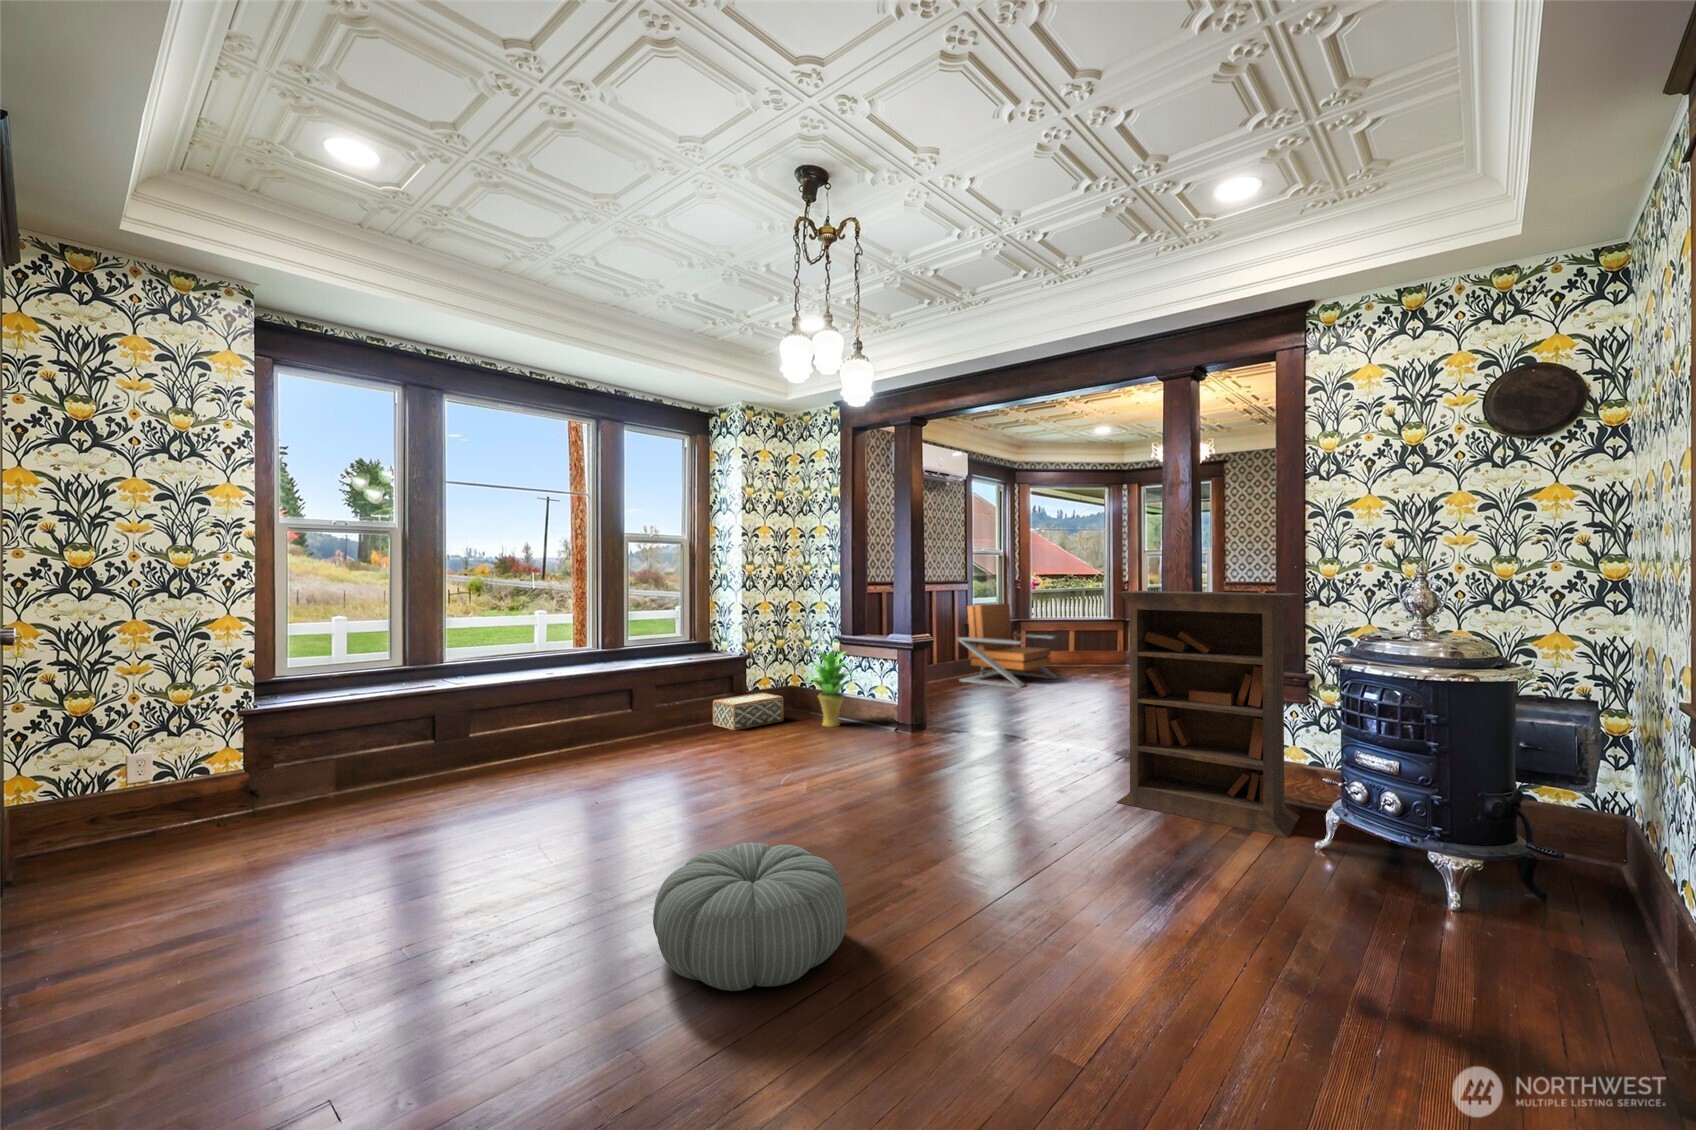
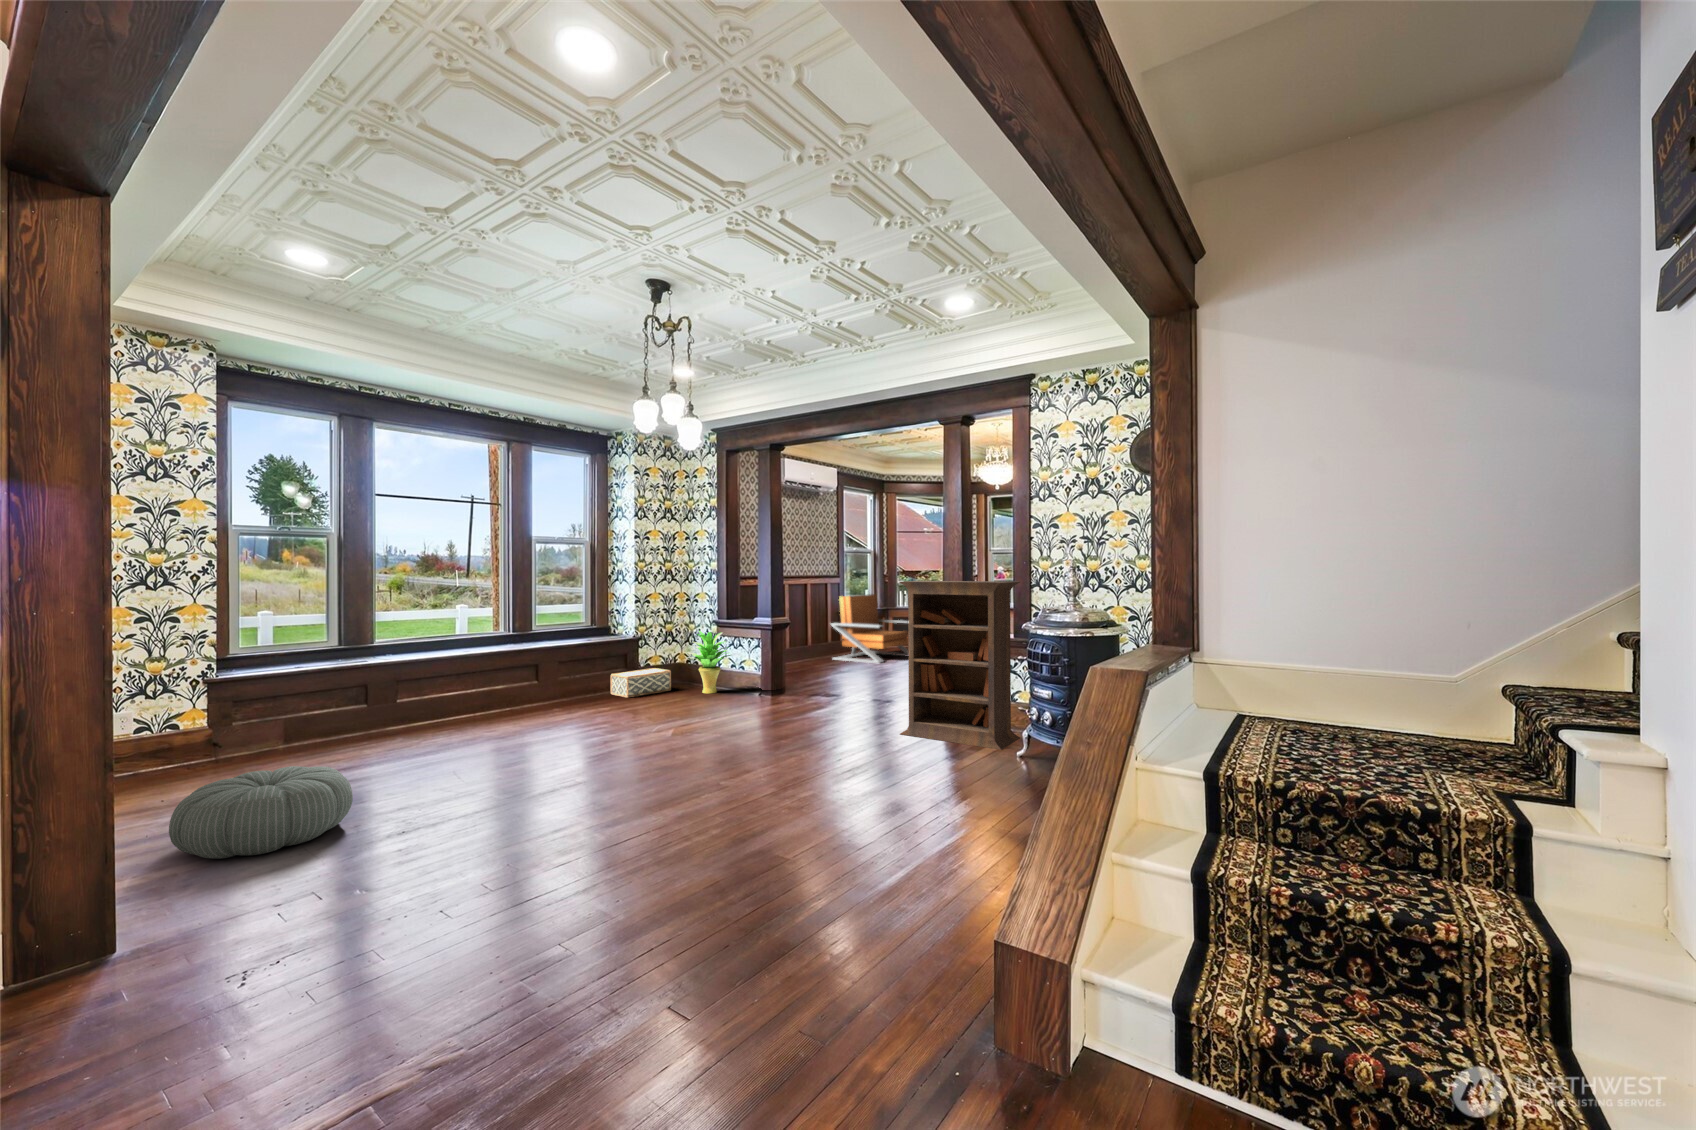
pouf: present [653,843,847,991] -> present [169,766,353,859]

